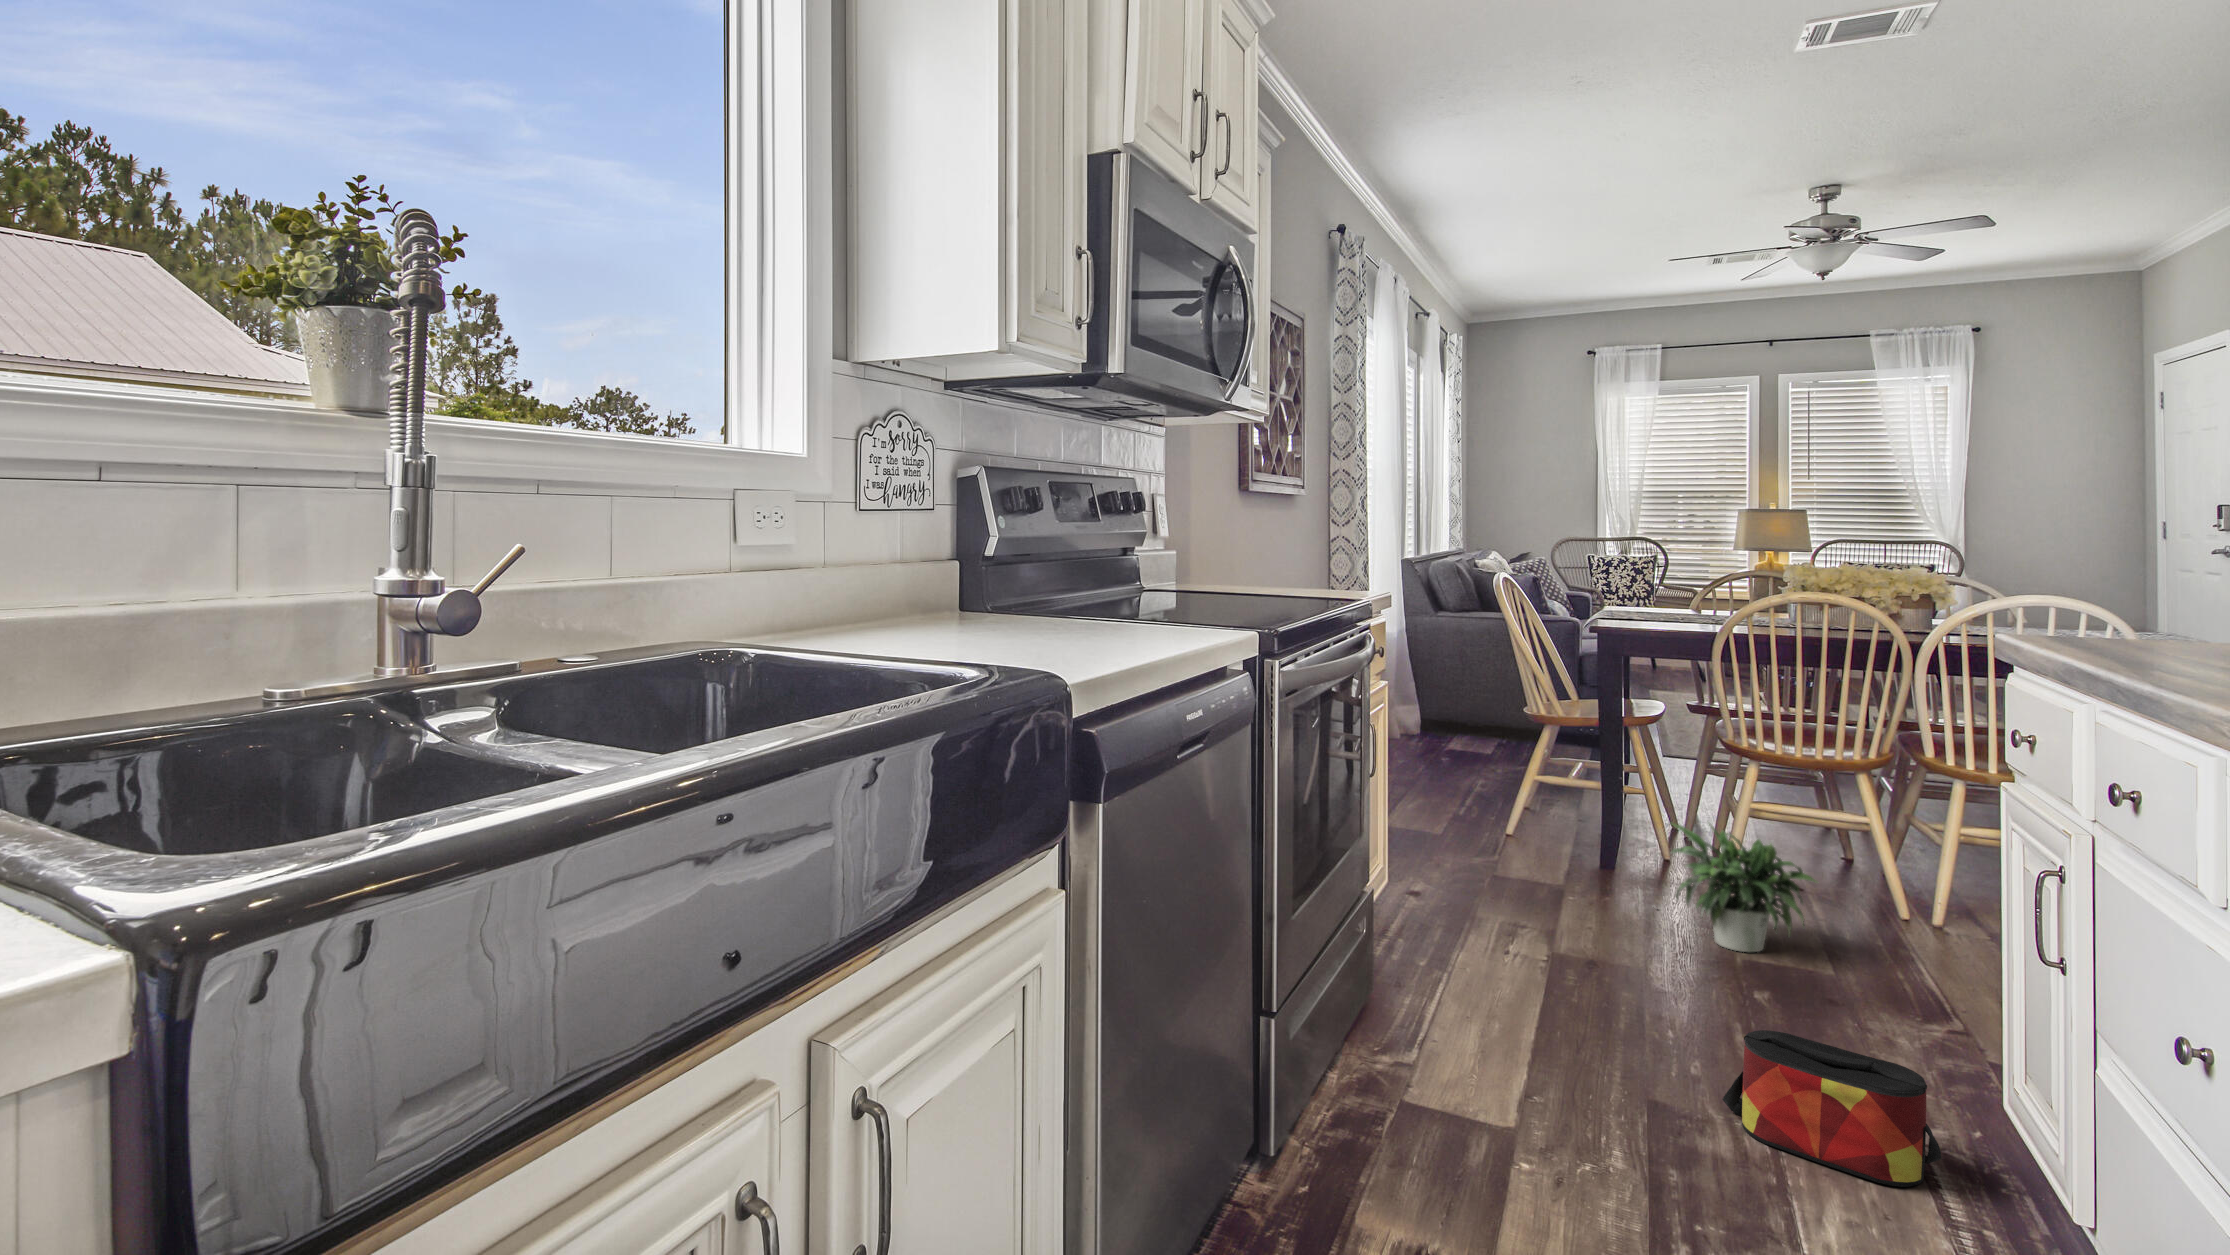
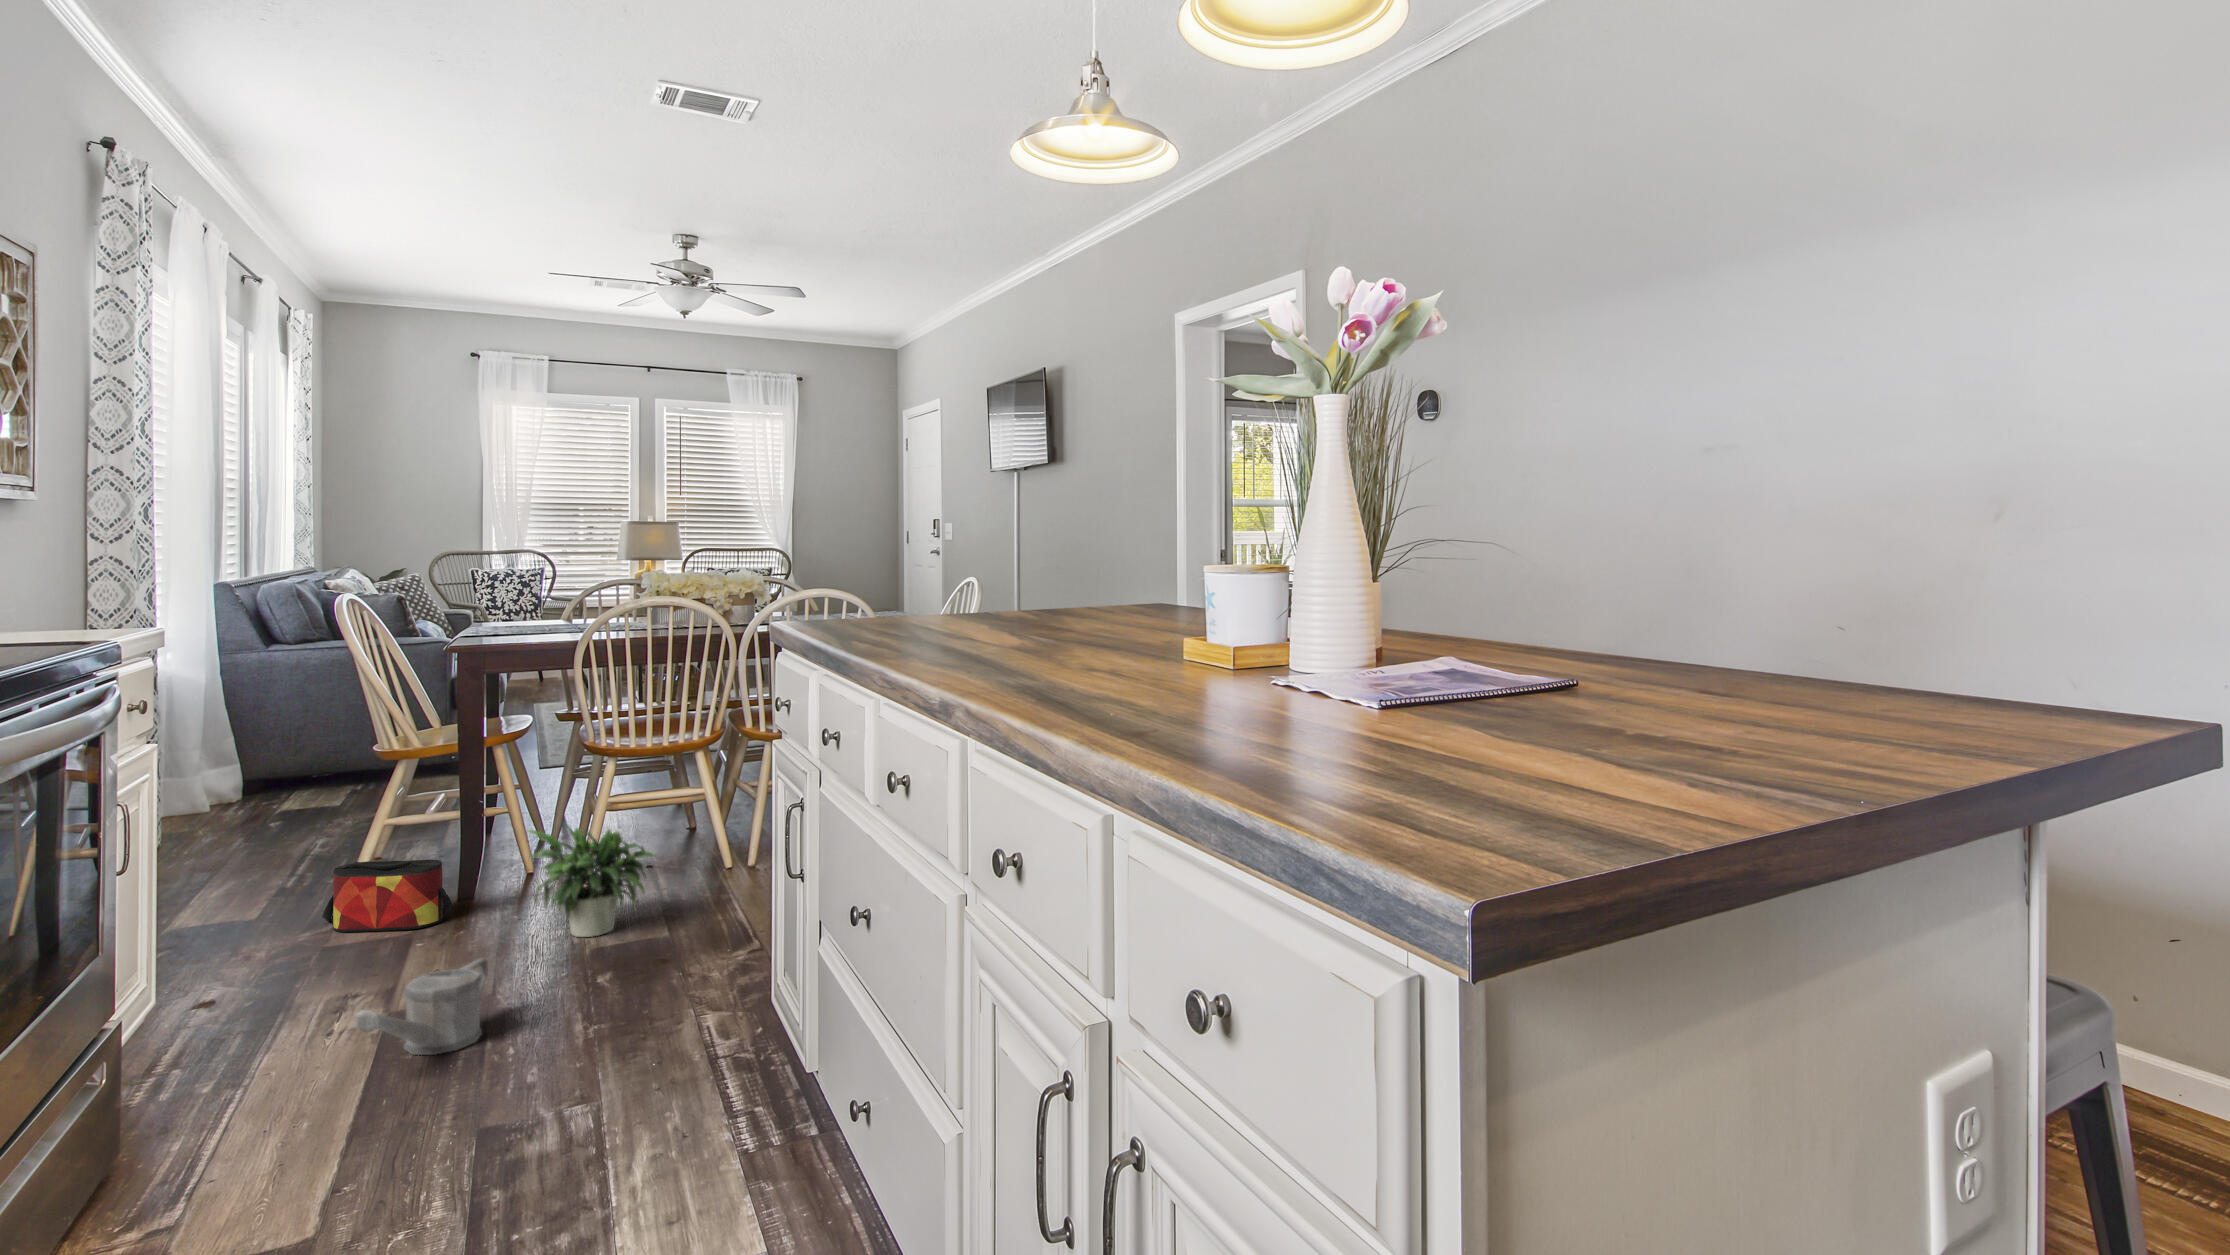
watering can: none [1527,947,1640,1034] -> present [355,959,488,1055]
bag: present [1722,1030,1941,1187] -> present [322,859,452,932]

